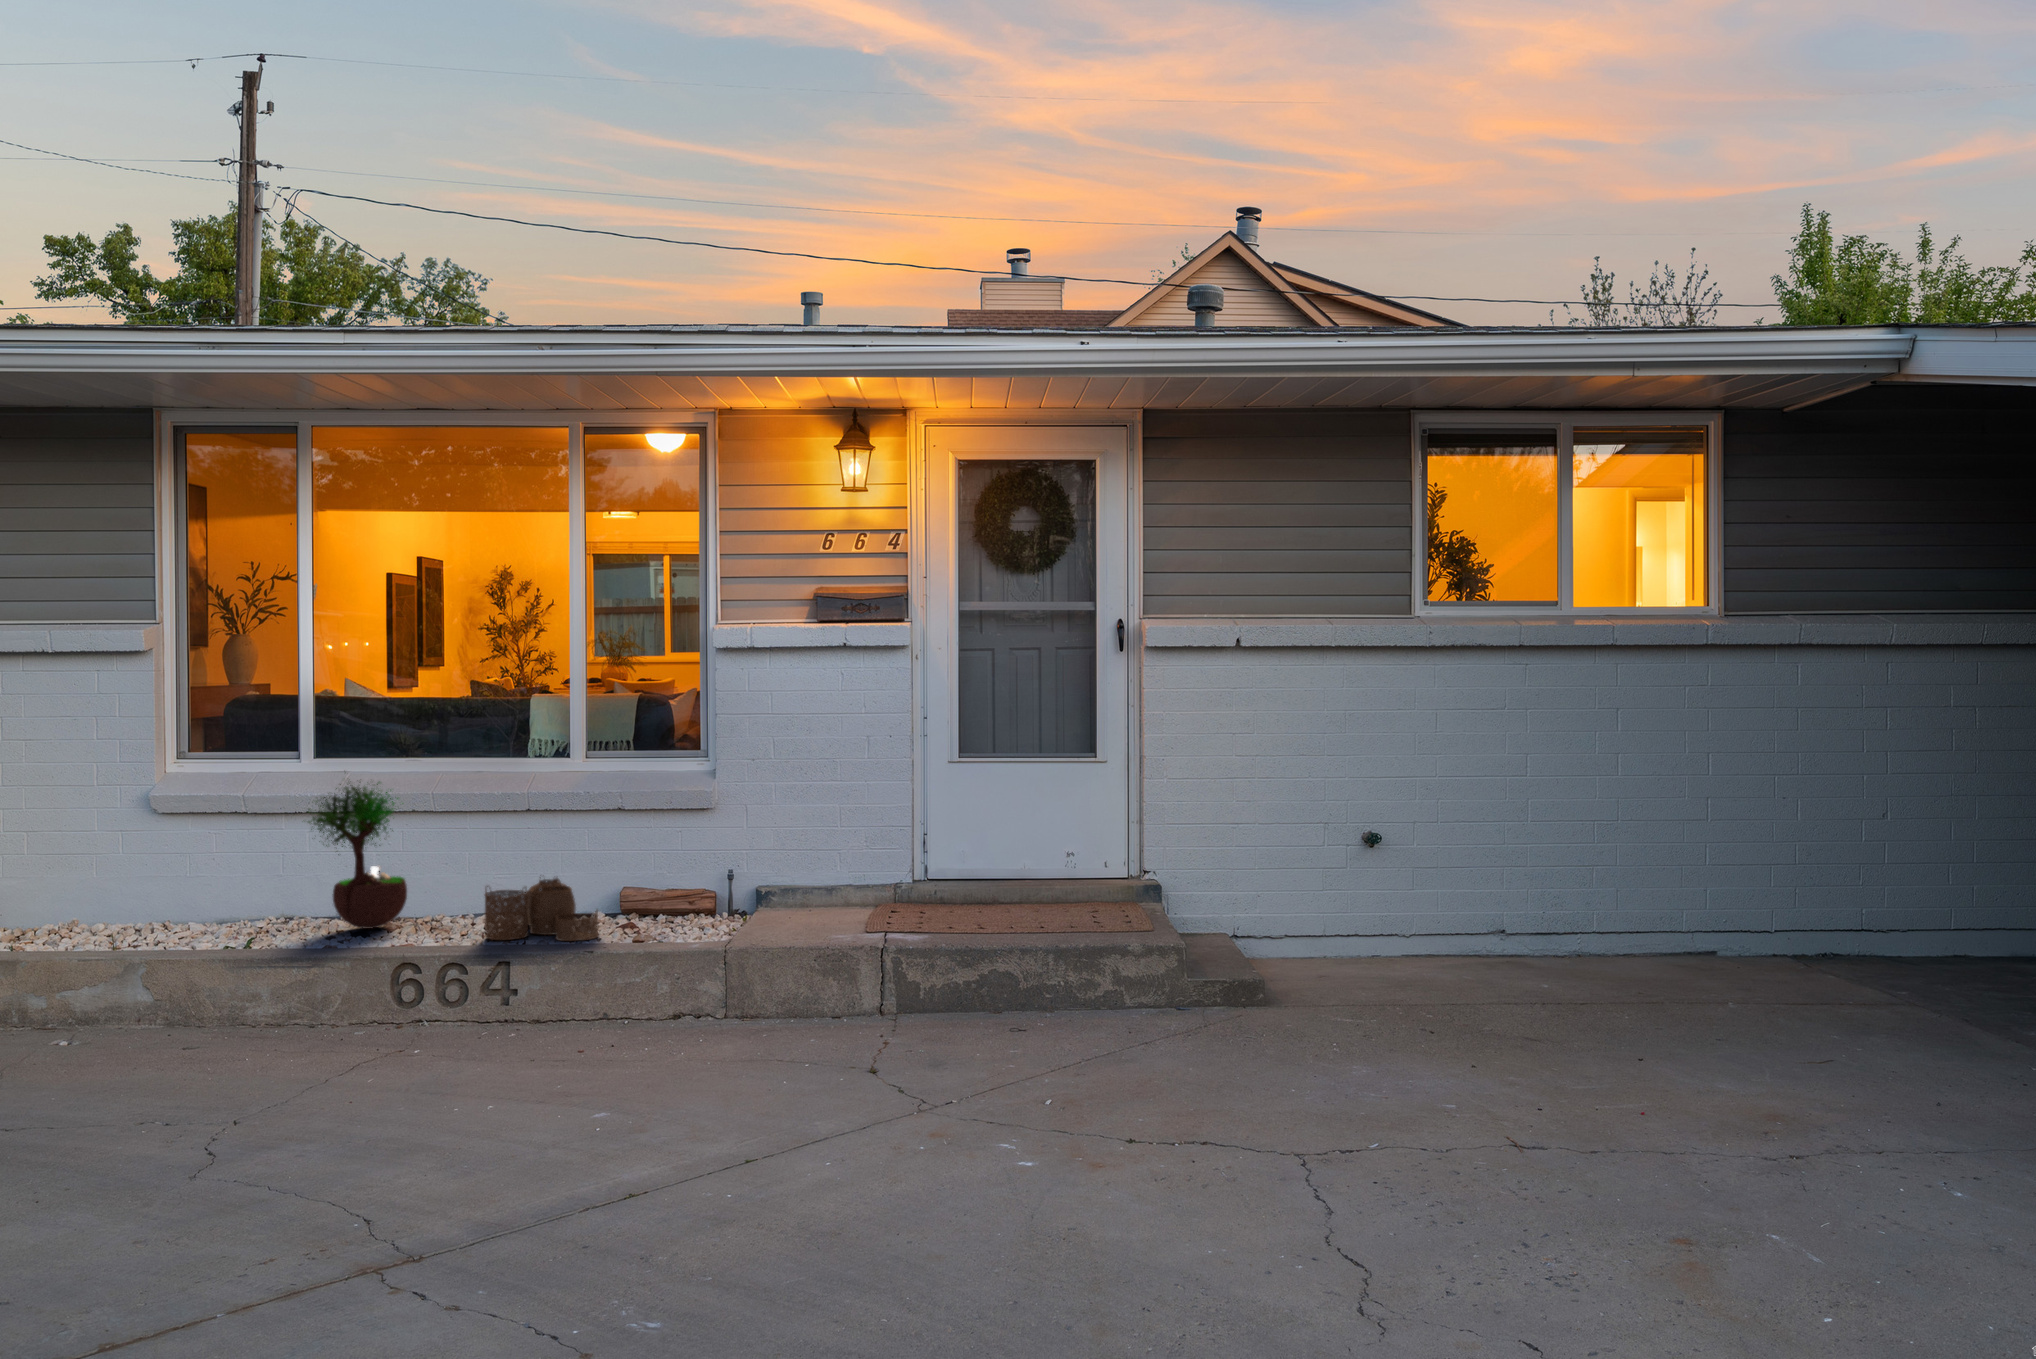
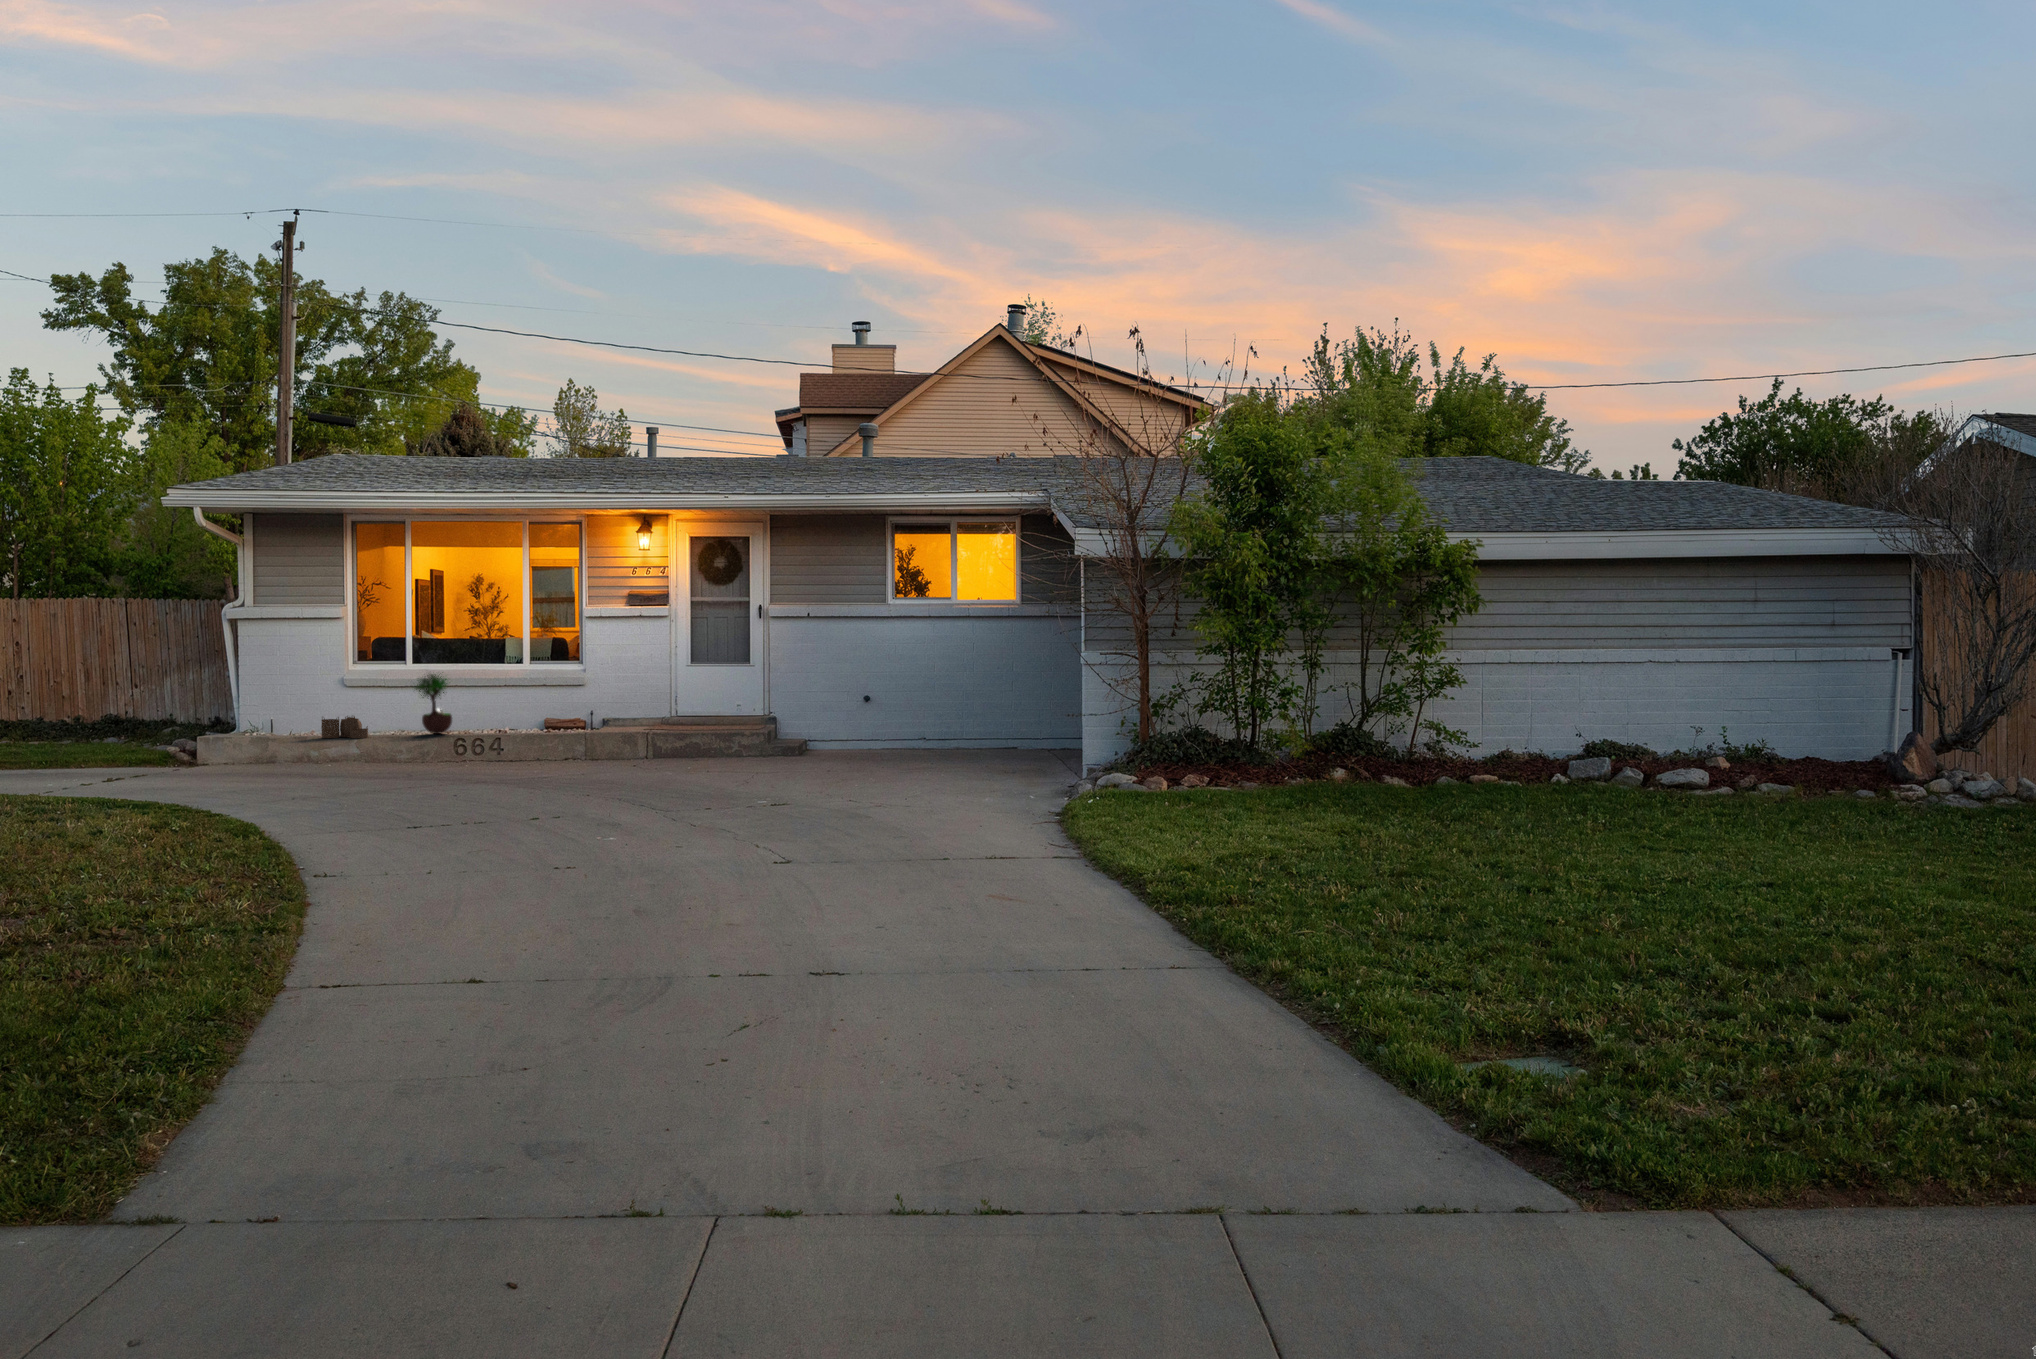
woven basket: present [485,878,598,941] -> present [321,716,368,738]

